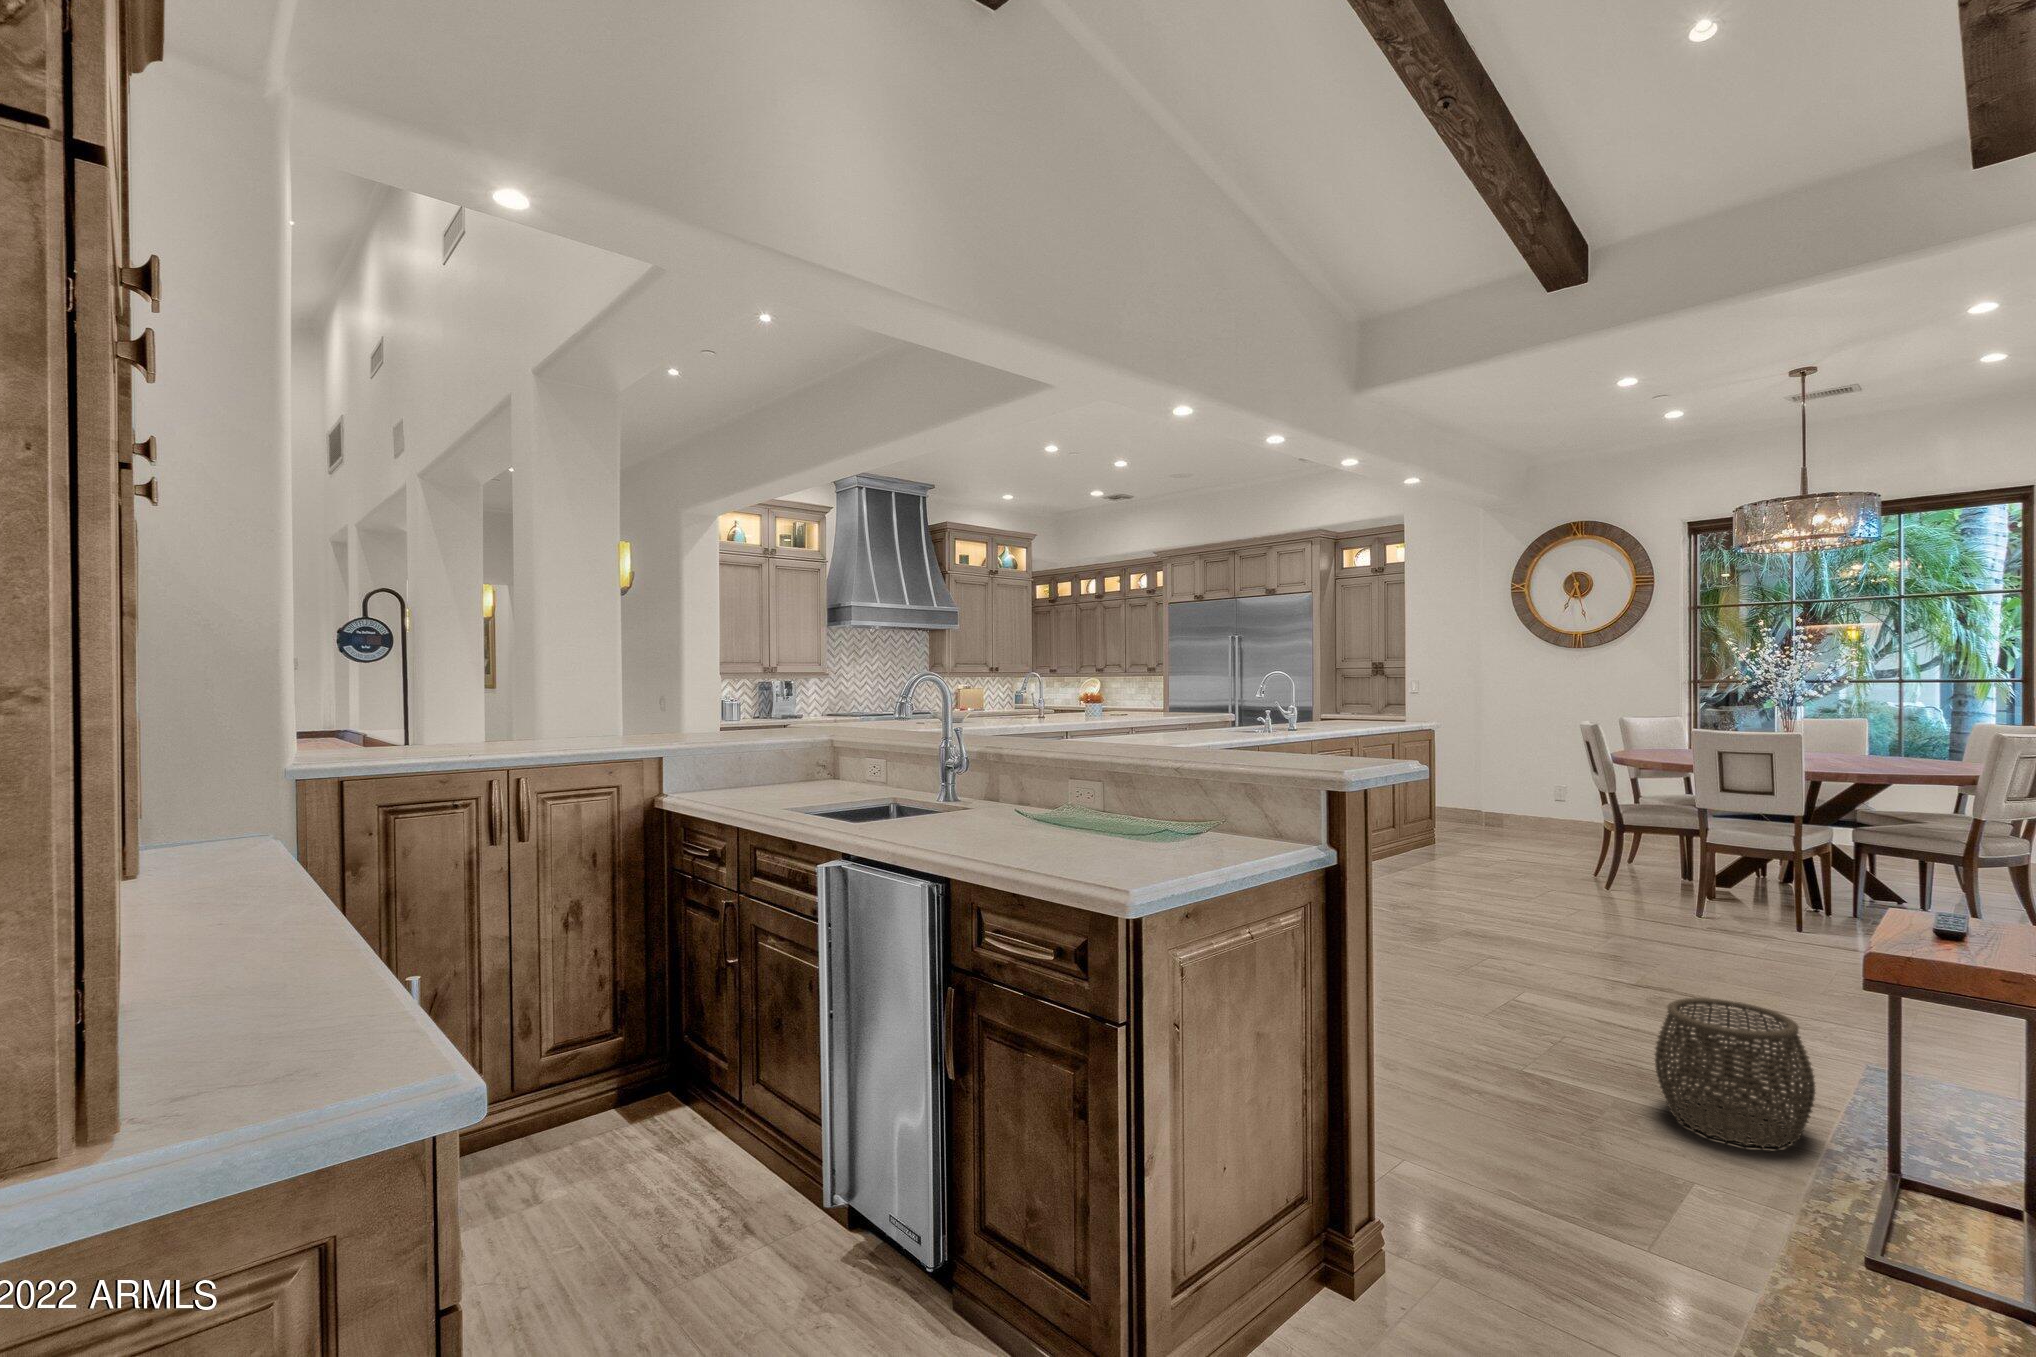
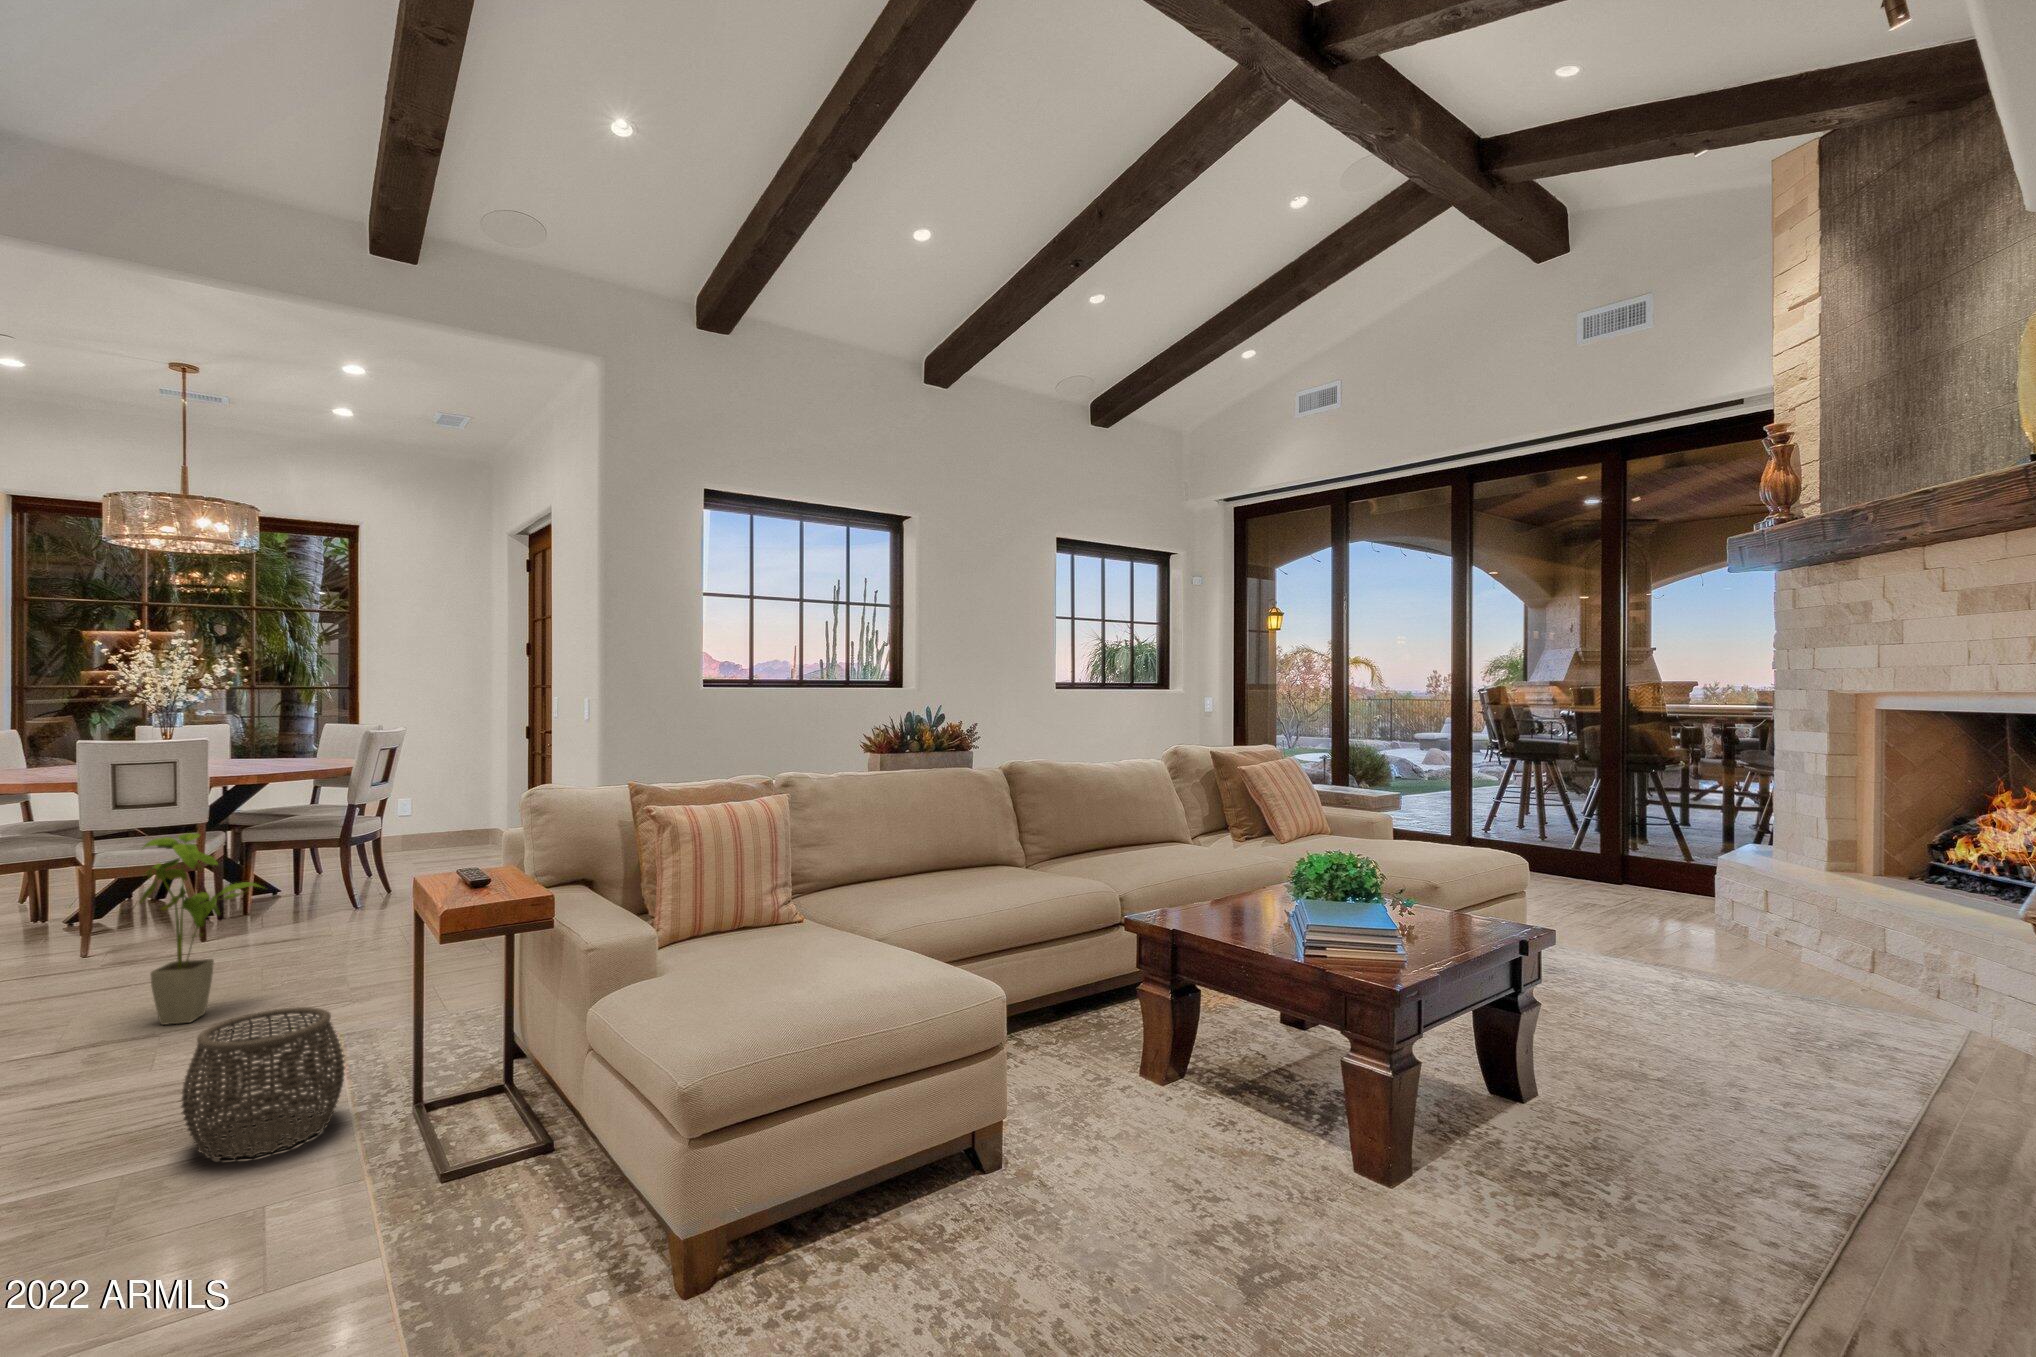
house plant: none [1696,819,1818,999] -> present [139,833,264,1025]

